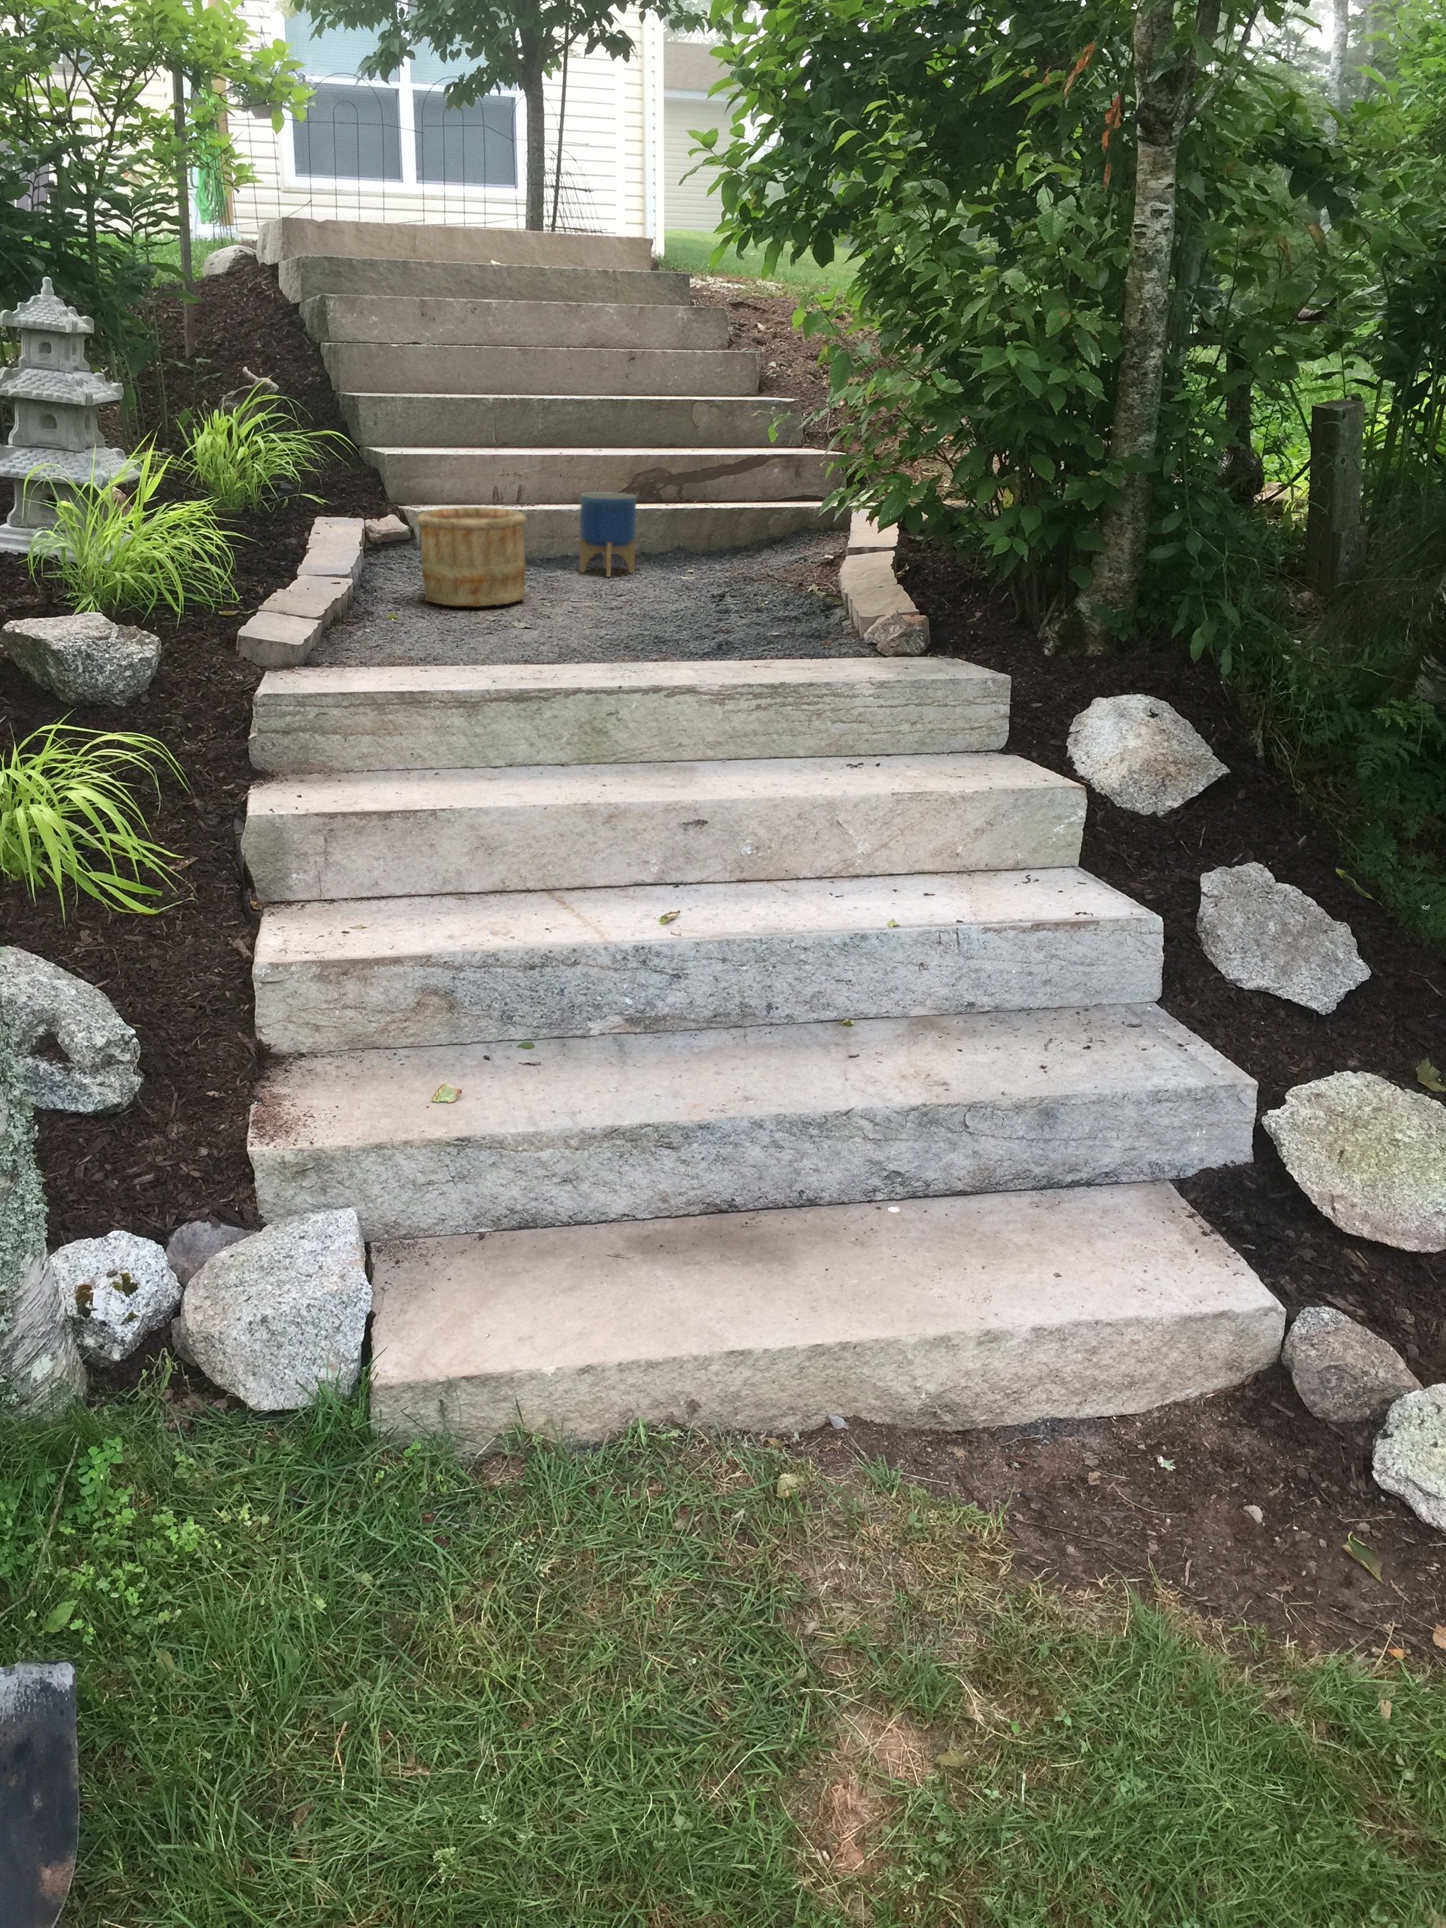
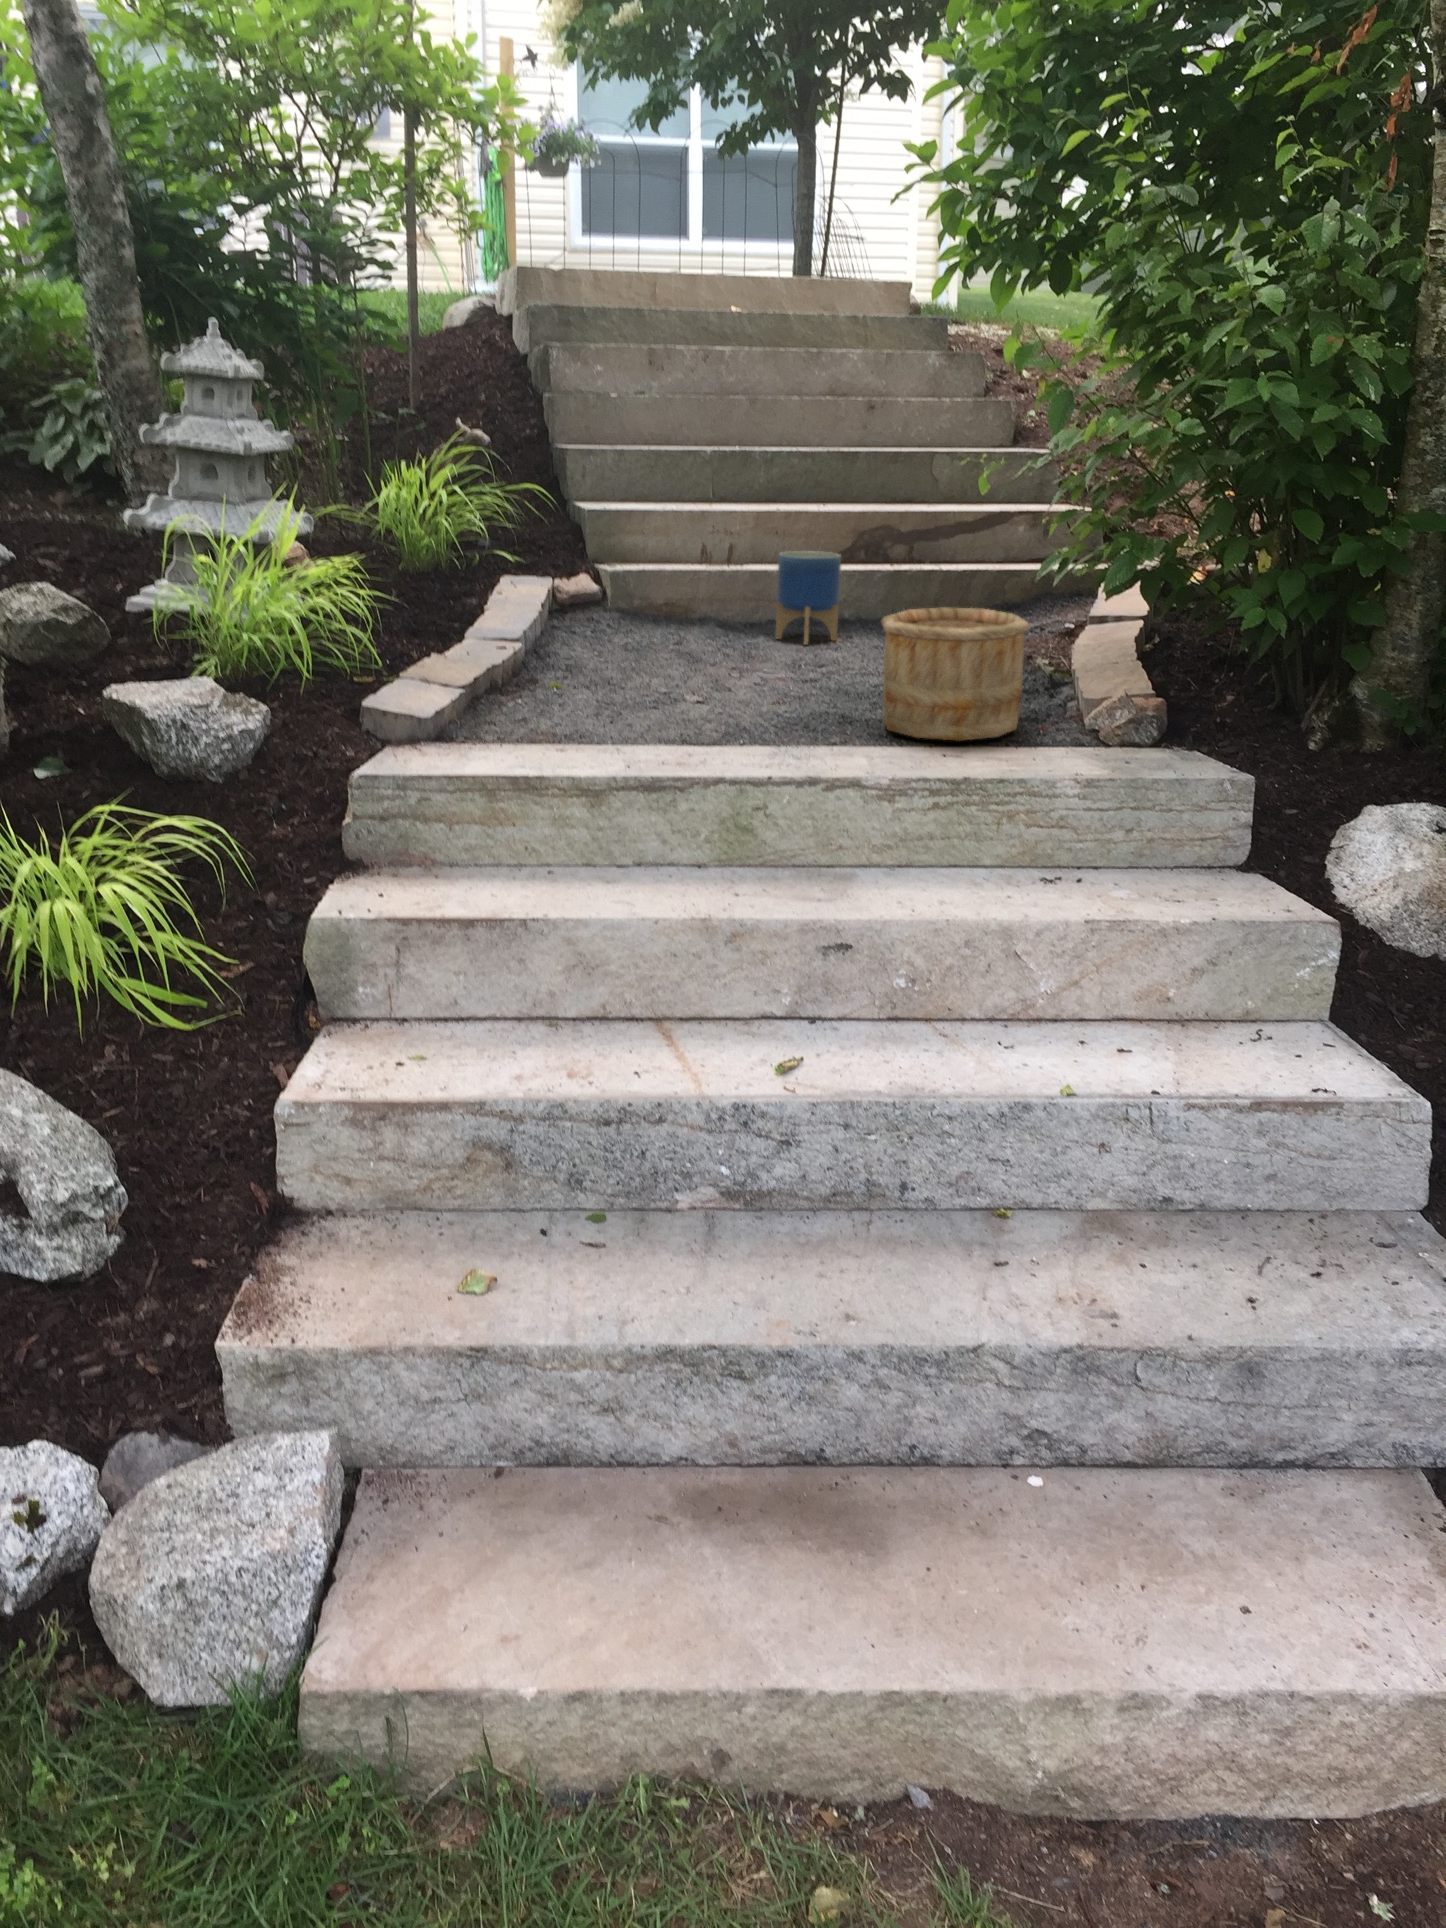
wooden bucket: present [416,507,526,606] -> present [881,607,1030,741]

